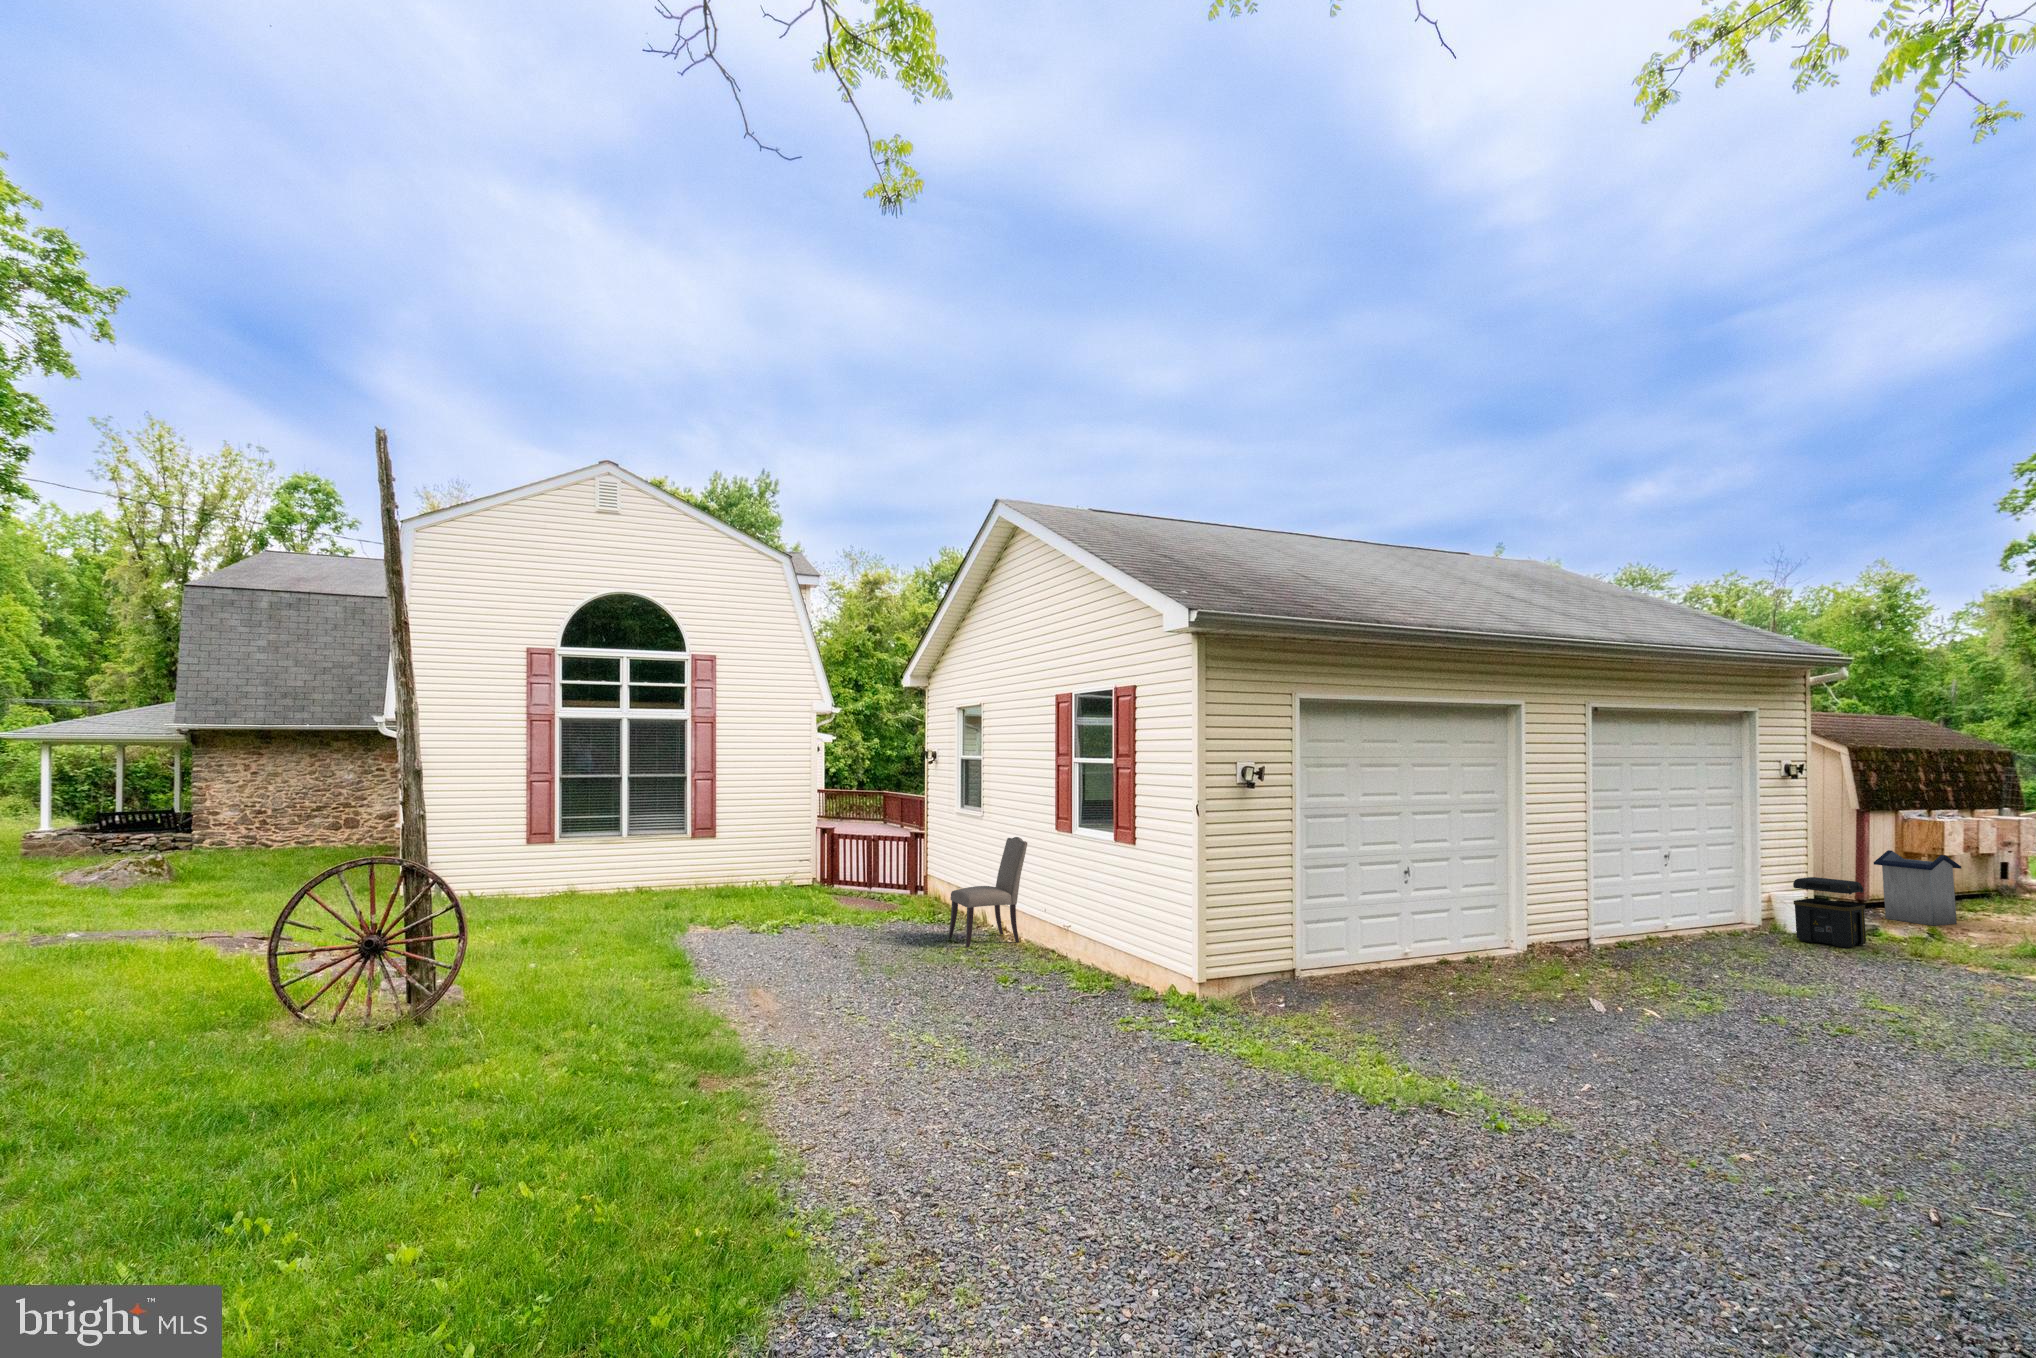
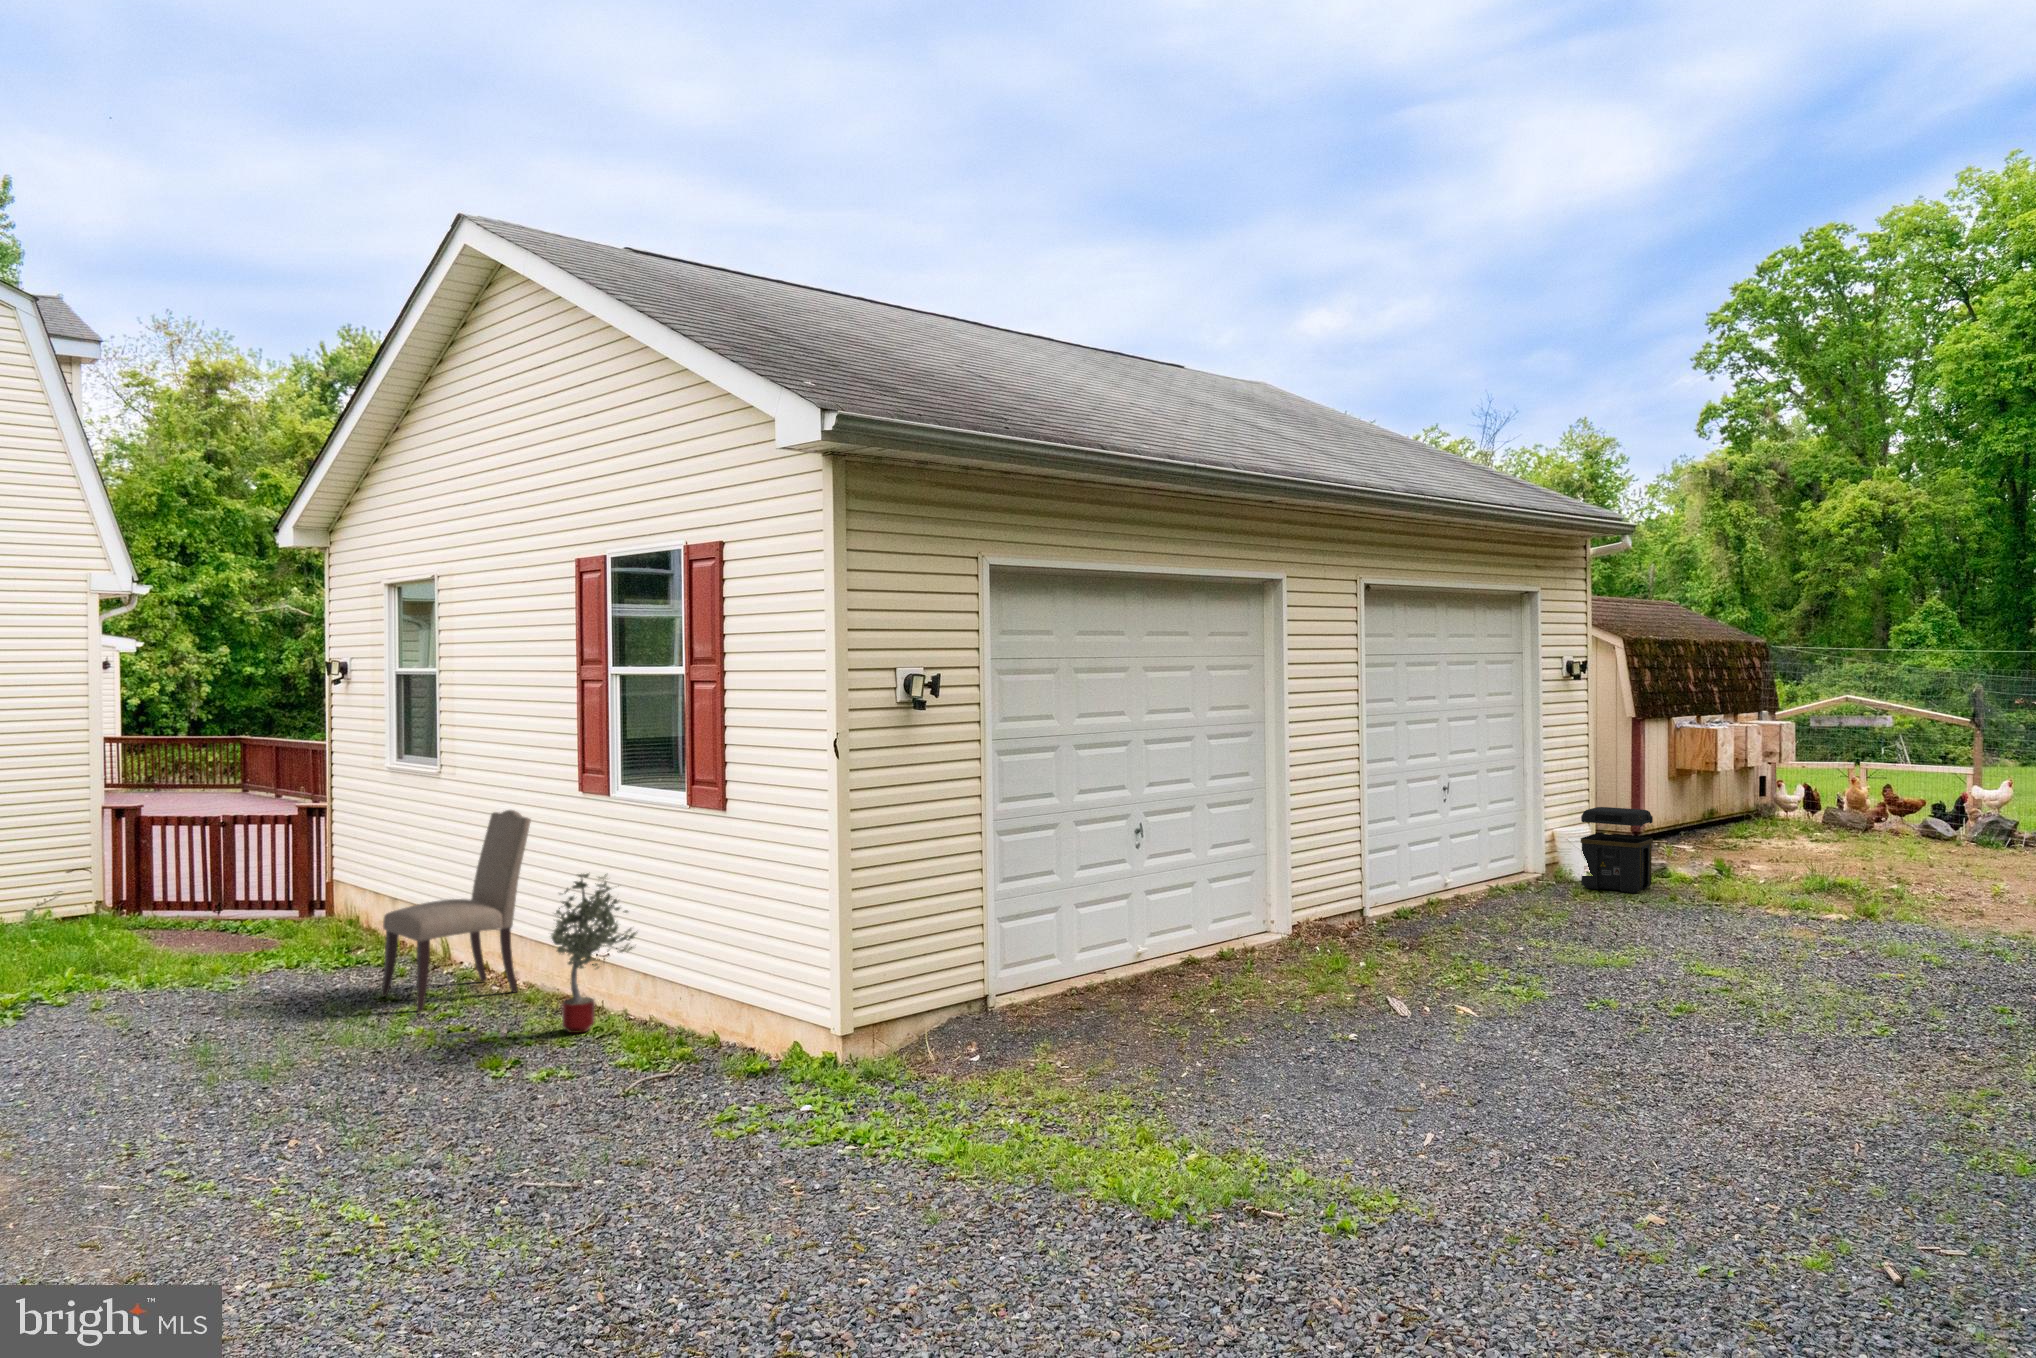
trash can: present [1874,850,1961,926] -> none [1647,768,1730,857]
potted tree: none [1035,874,1084,967] -> present [551,874,637,1033]

